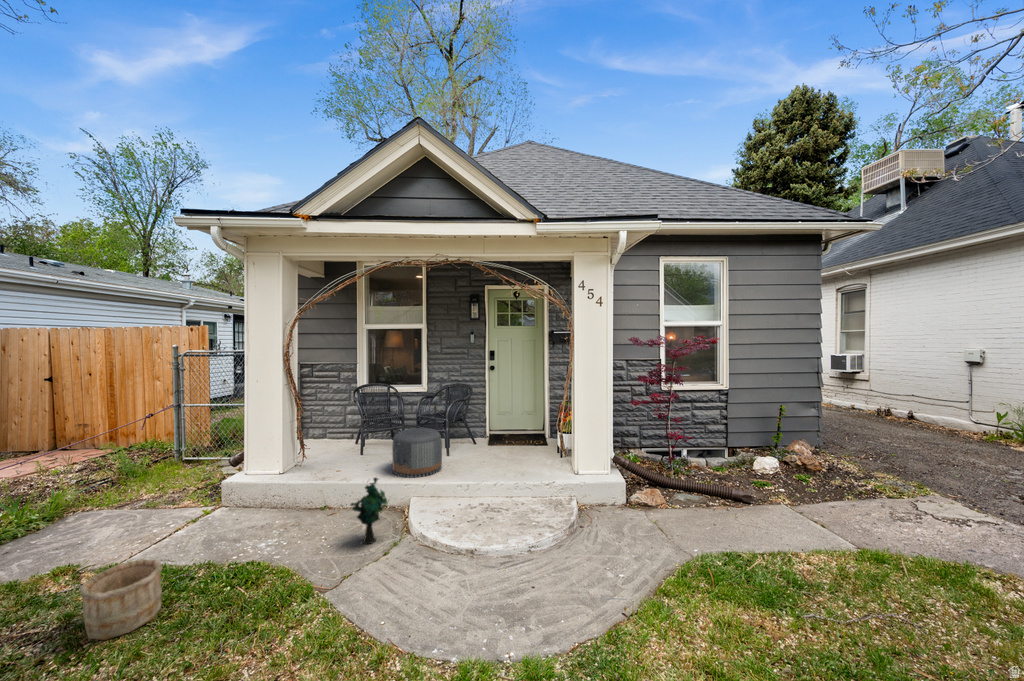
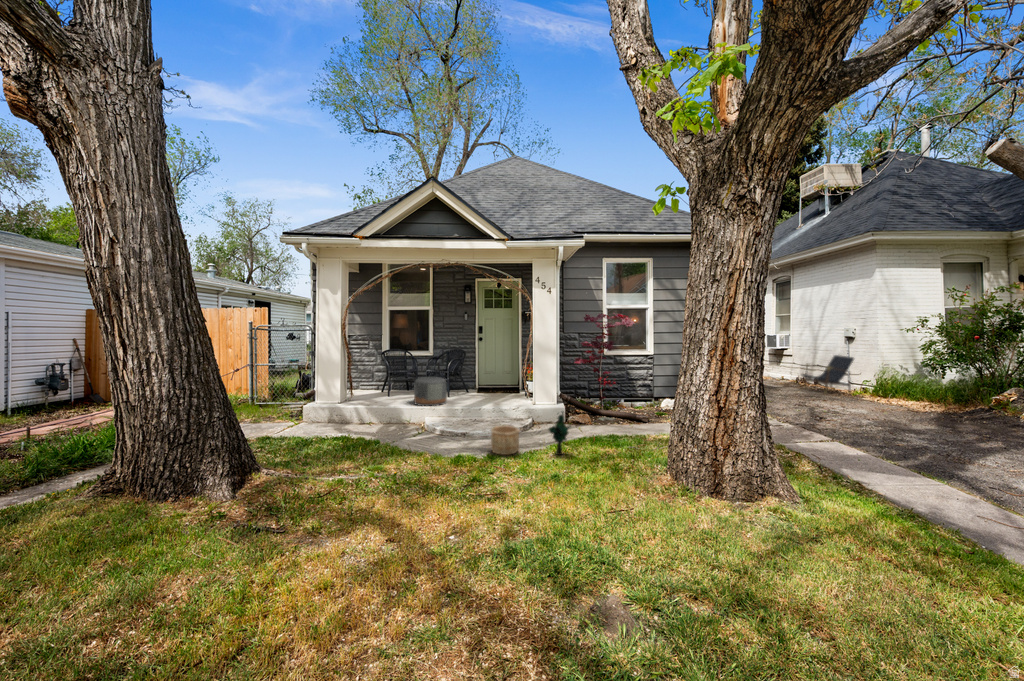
lounge chair: none [898,382,976,435] -> present [803,355,854,392]
decorative plant: present [351,478,387,544] -> present [549,412,571,455]
wooden bucket: present [79,559,162,640] -> present [491,426,519,455]

